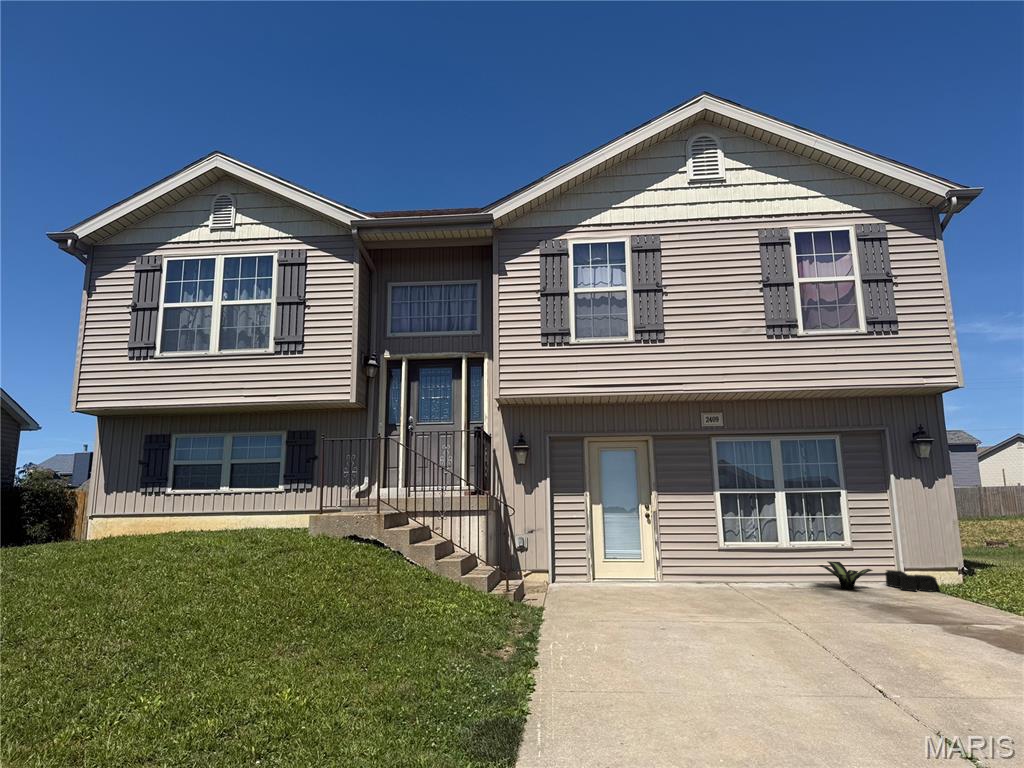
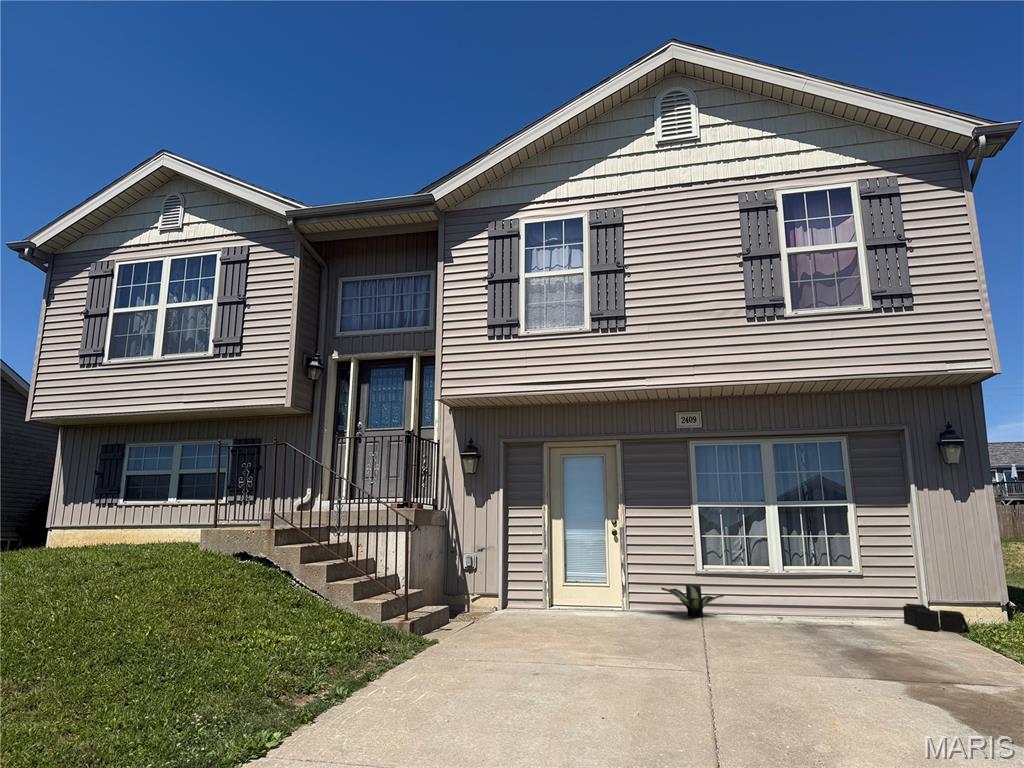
potted plant: present [819,561,873,589] -> present [661,585,724,618]

